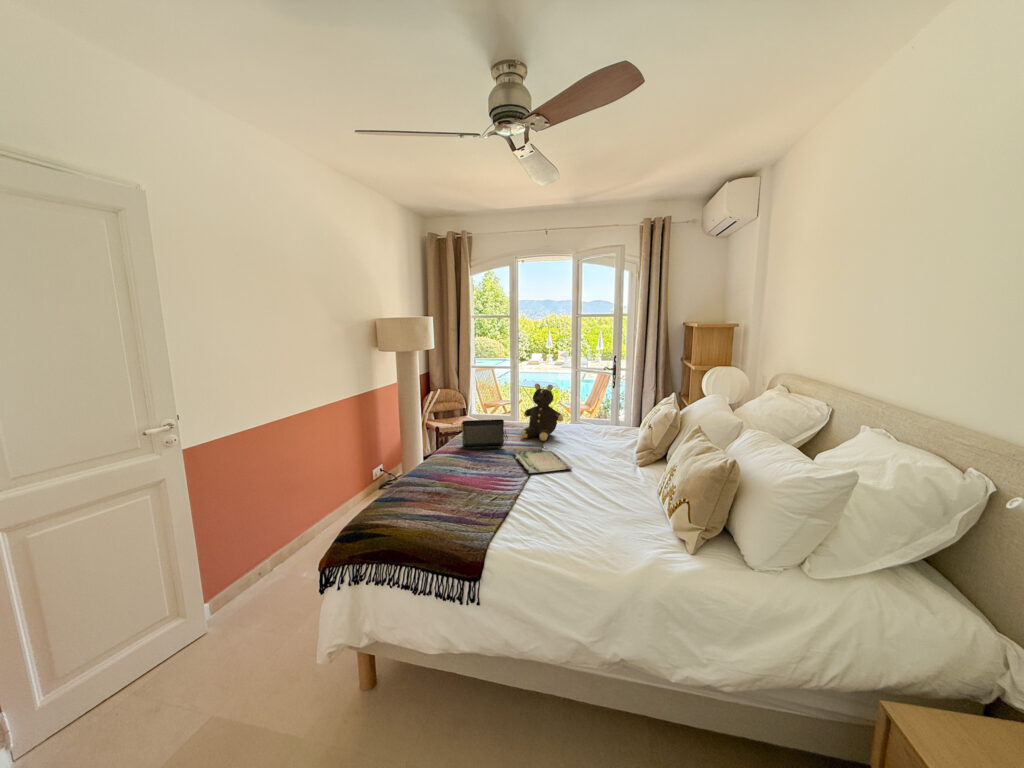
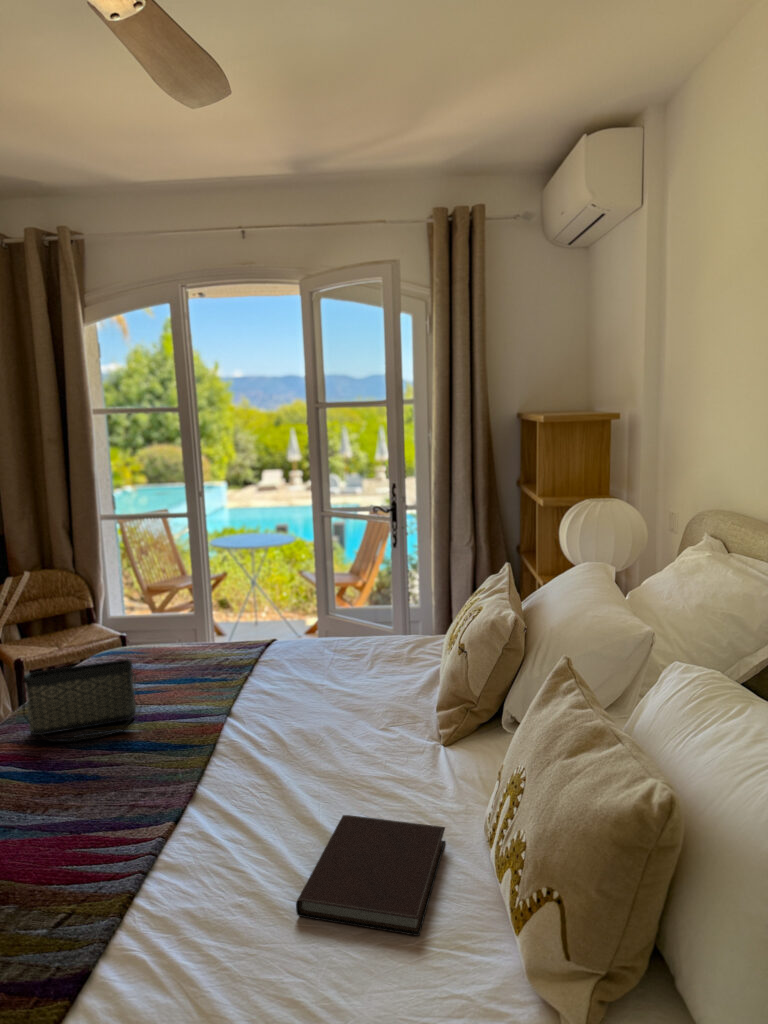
teddy bear: present [521,384,563,441] -> none [182,564,278,697]
tray: present [514,449,572,474] -> none [152,719,290,808]
notebook: none [581,481,641,519] -> present [296,815,445,936]

